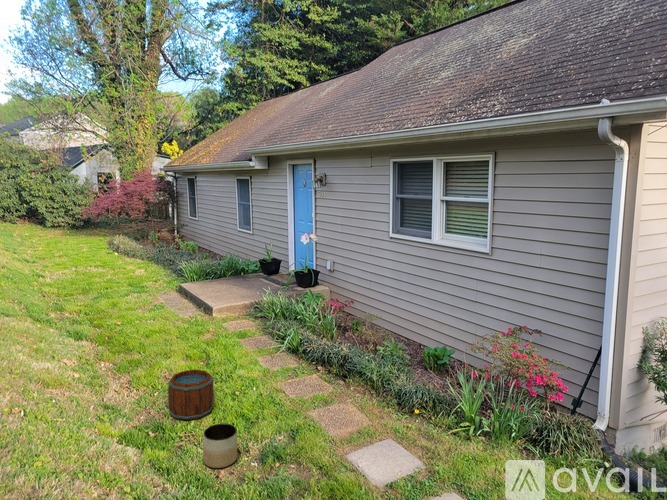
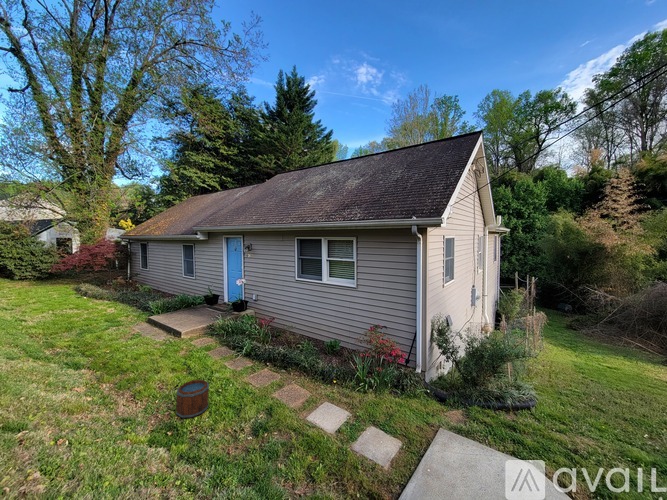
planter: present [203,423,237,468] -> none [215,414,239,447]

